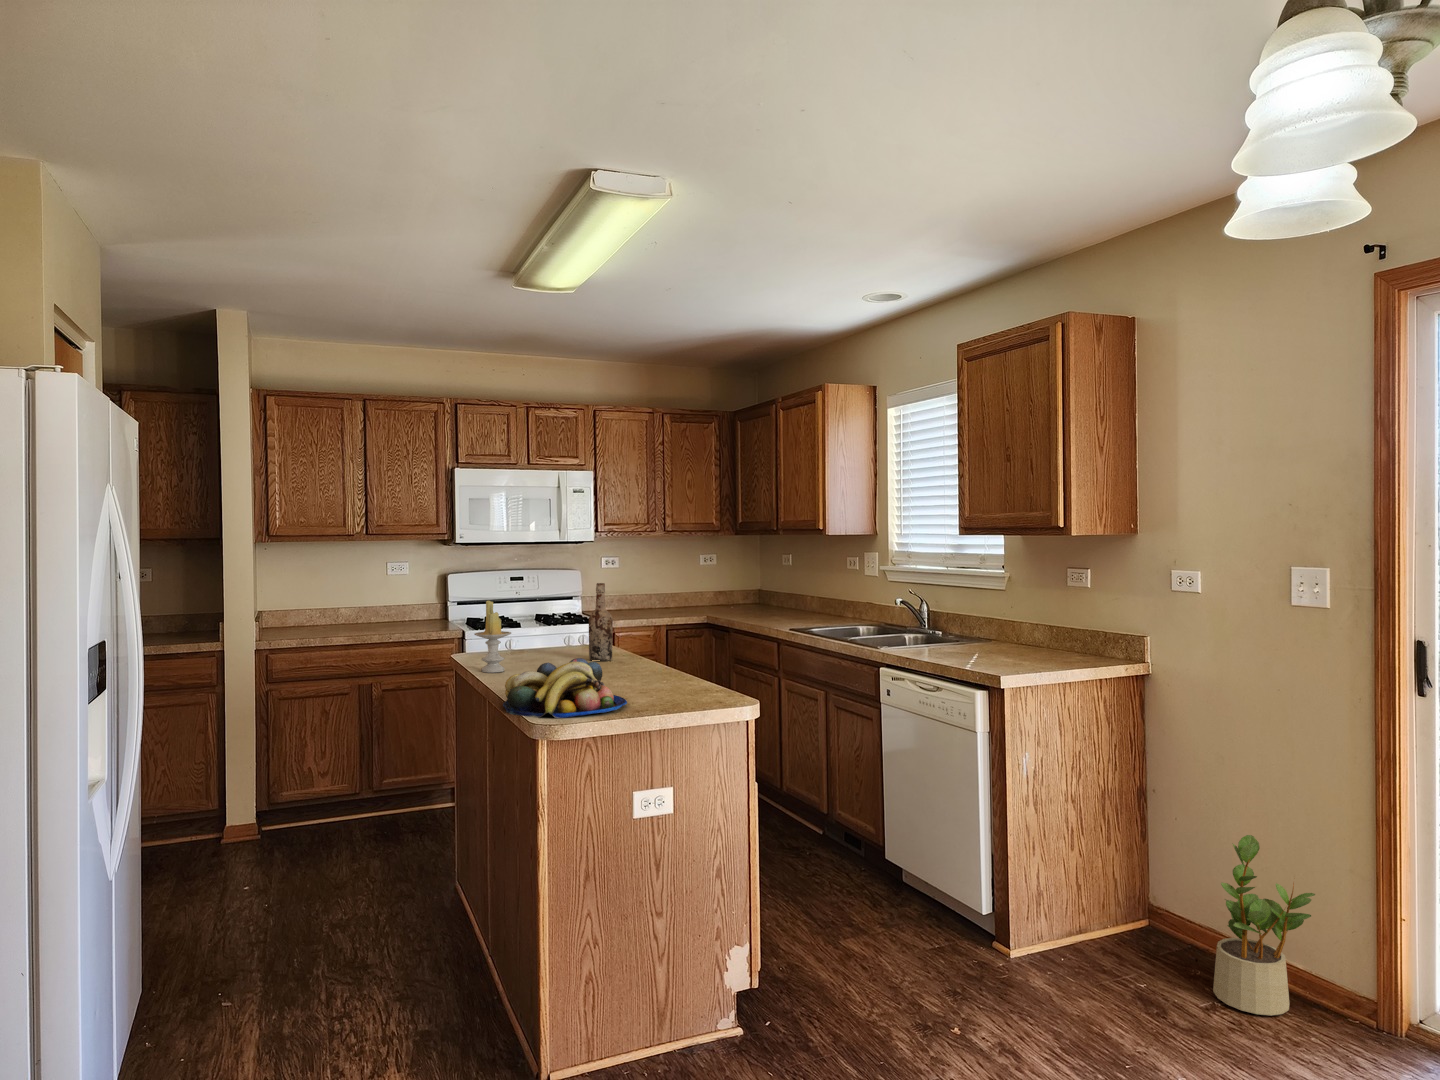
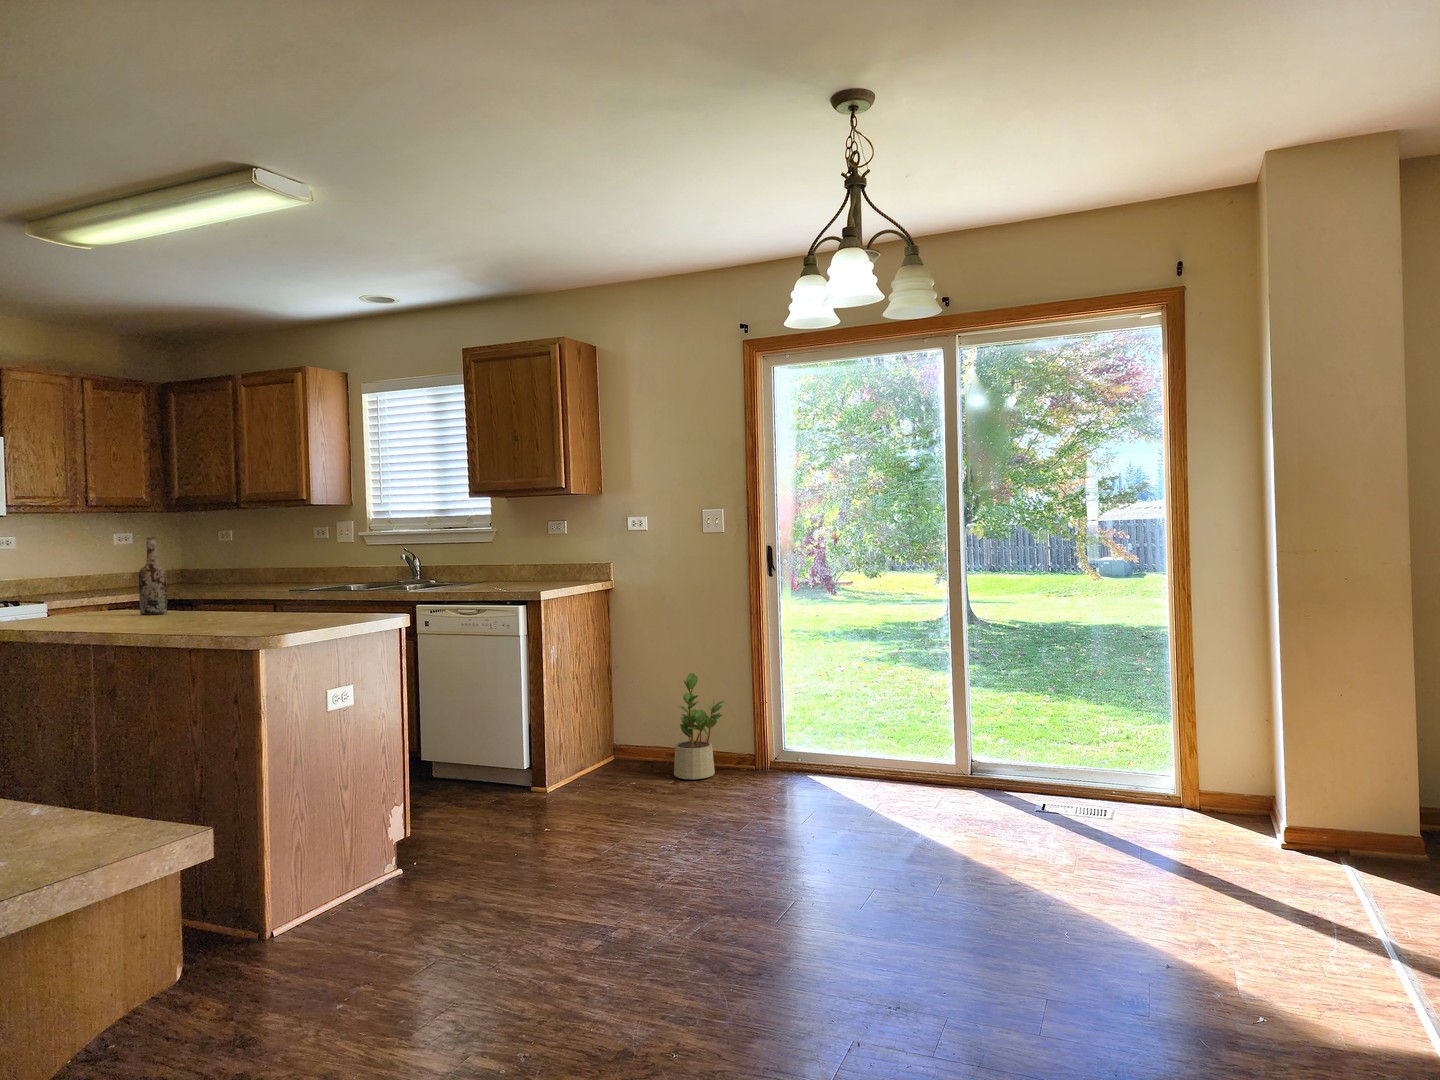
candle: present [474,600,511,673] -> none [44,551,90,625]
fruit bowl: present [503,658,627,718] -> none [179,585,306,632]

